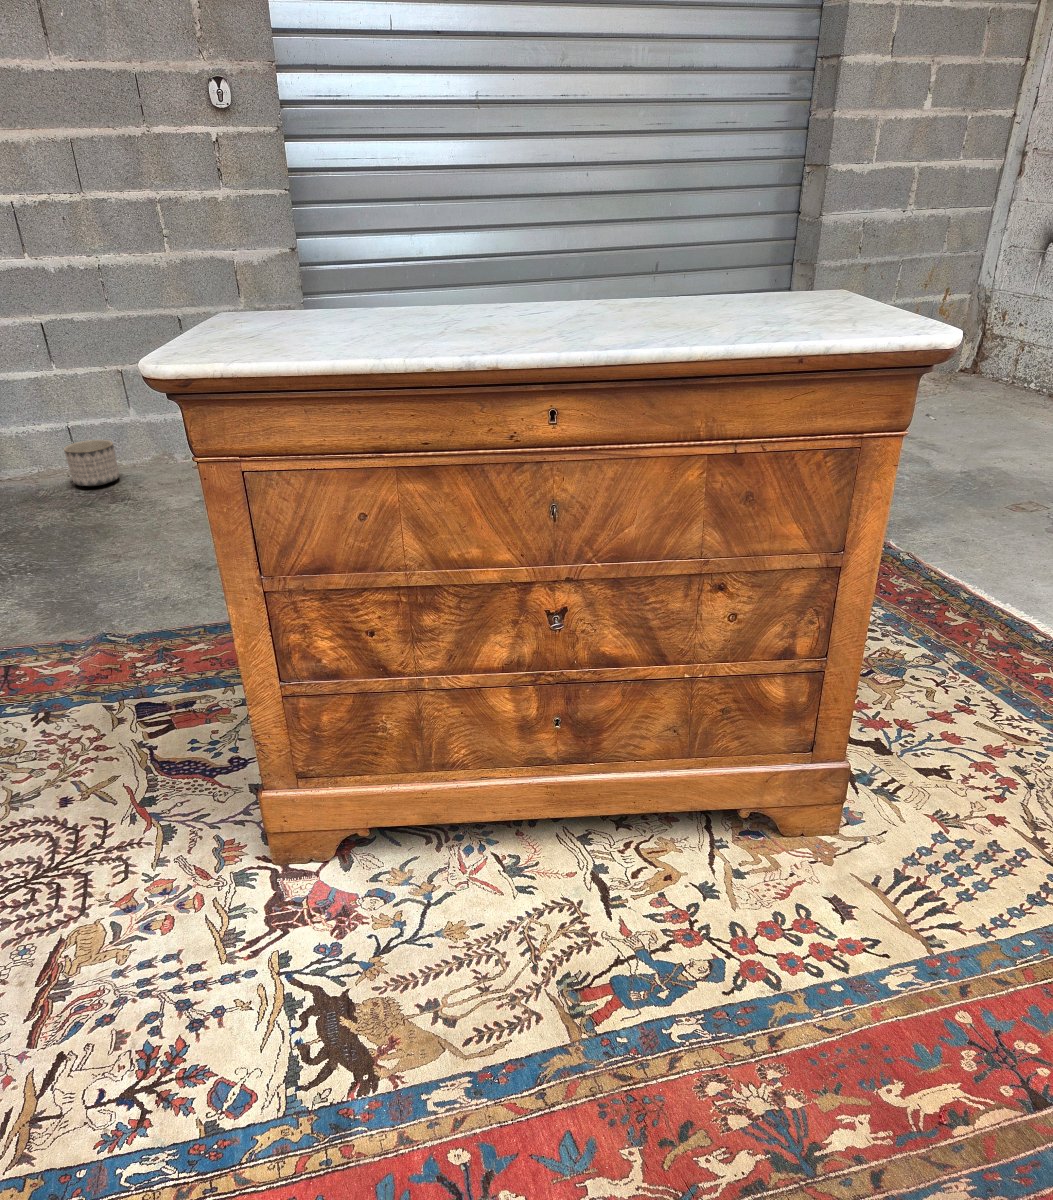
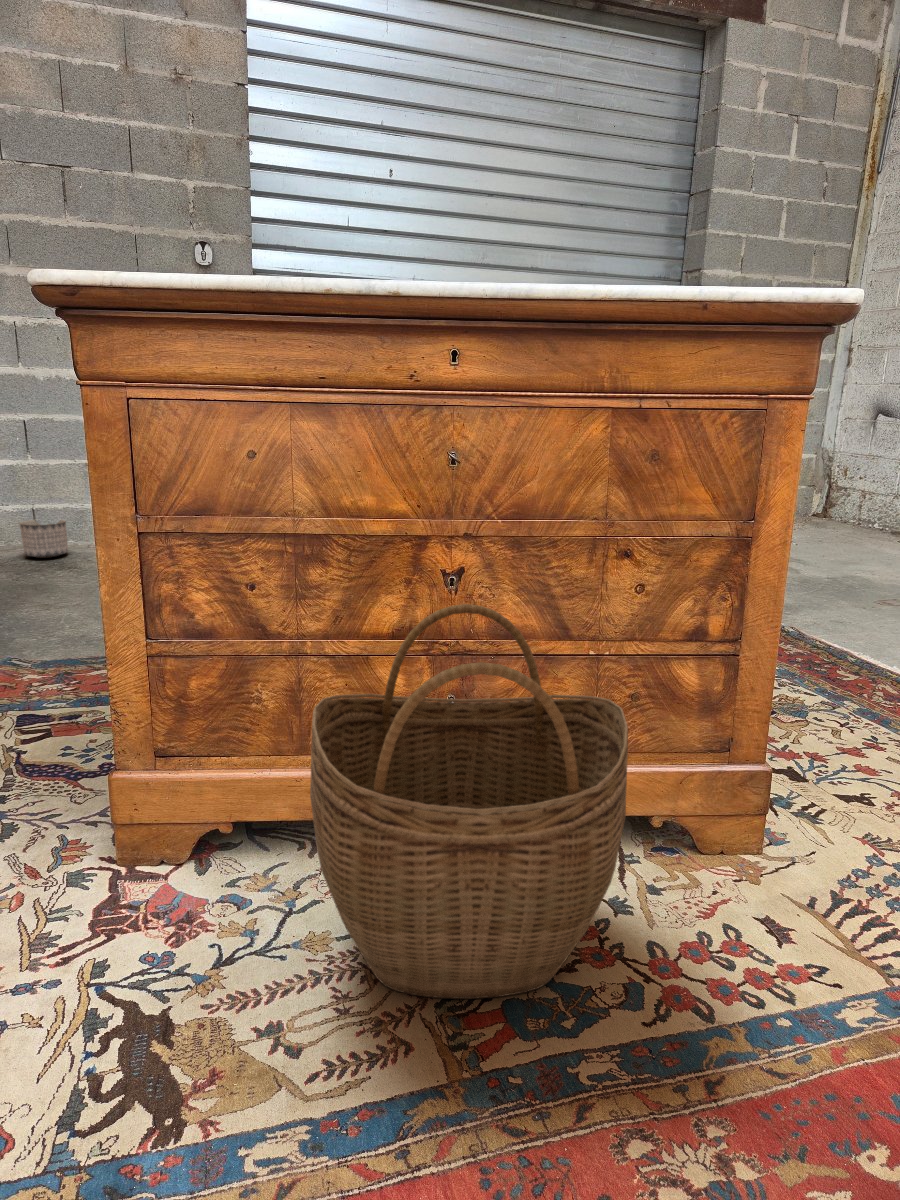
woven basket: none [446,653,711,977] -> present [310,604,628,999]

